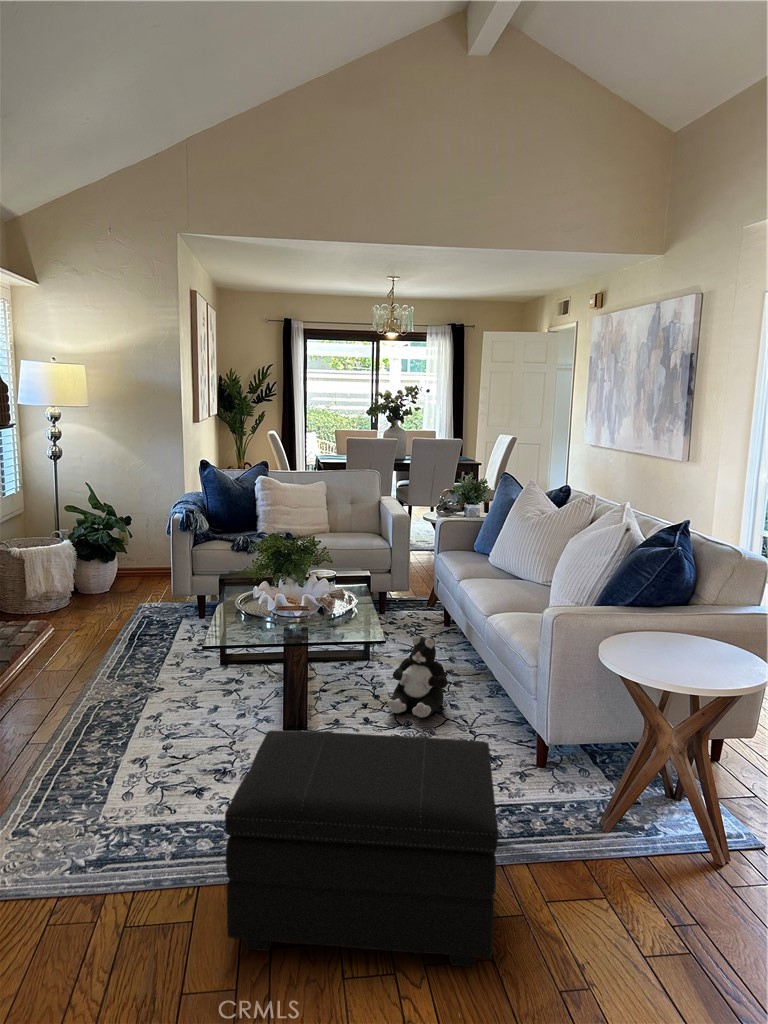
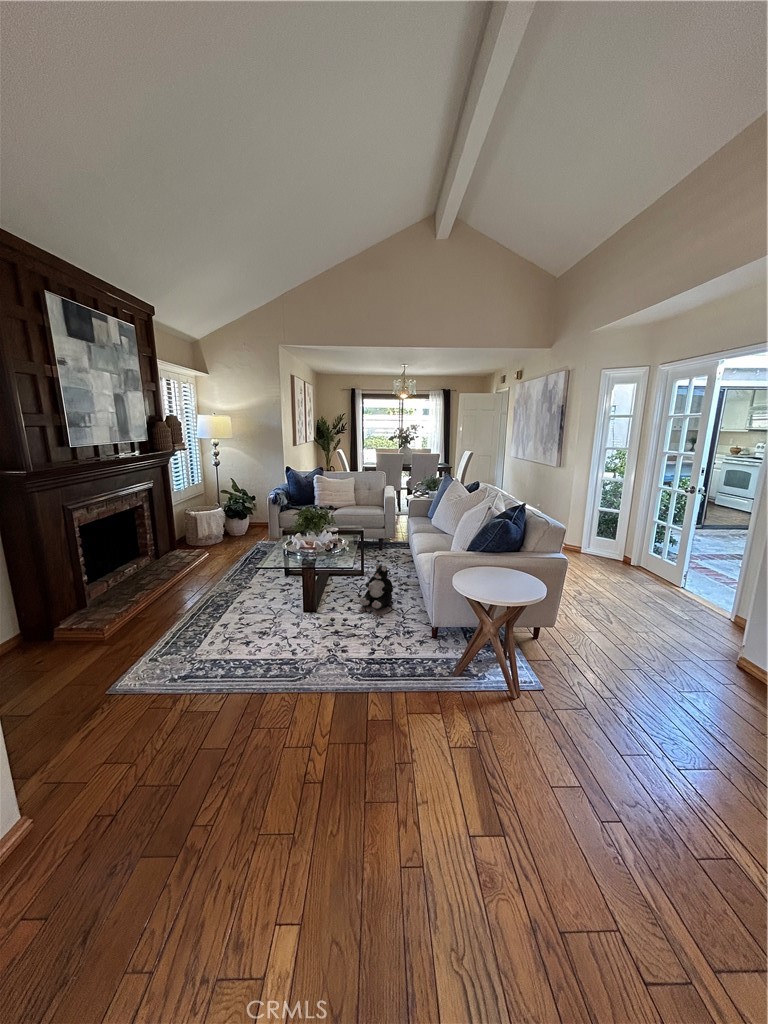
footstool: present [225,730,498,967] -> none [224,614,382,746]

